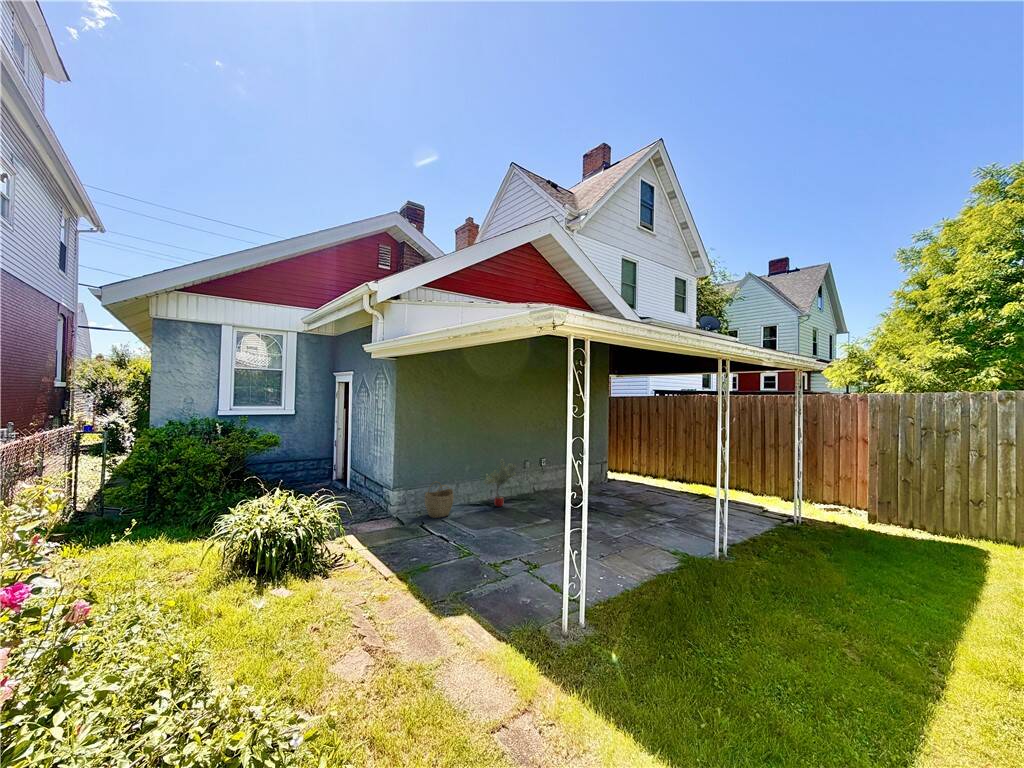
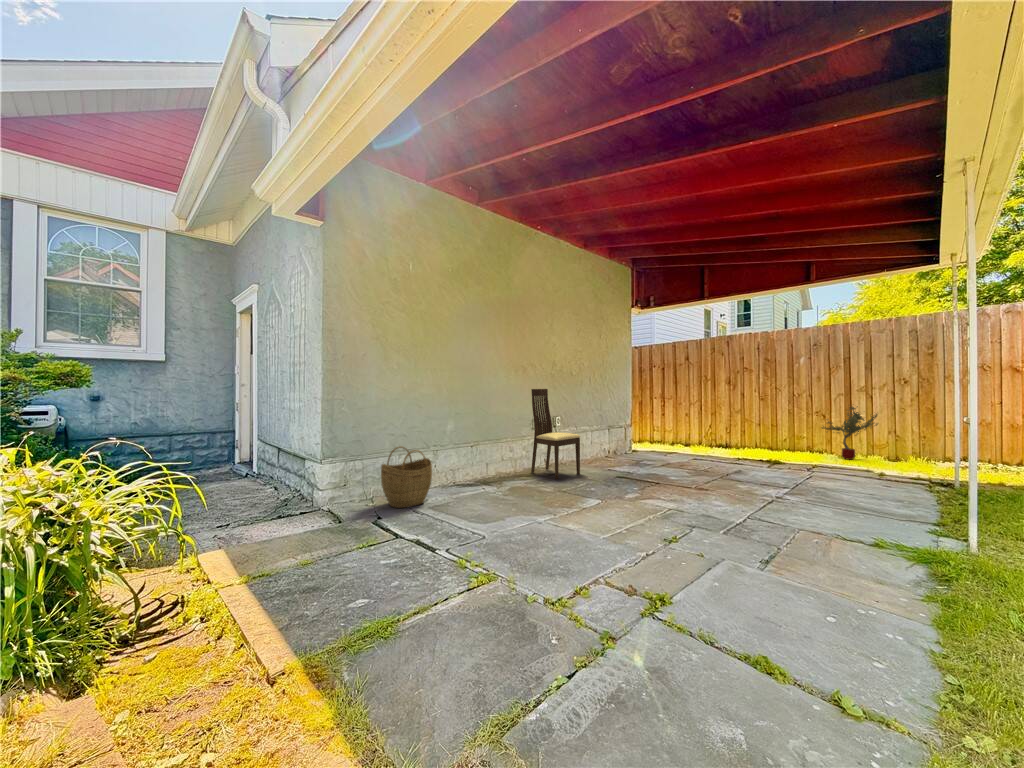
chair: none [521,441,554,504] -> present [531,389,580,480]
potted tree: present [483,459,516,507] -> present [822,406,878,460]

